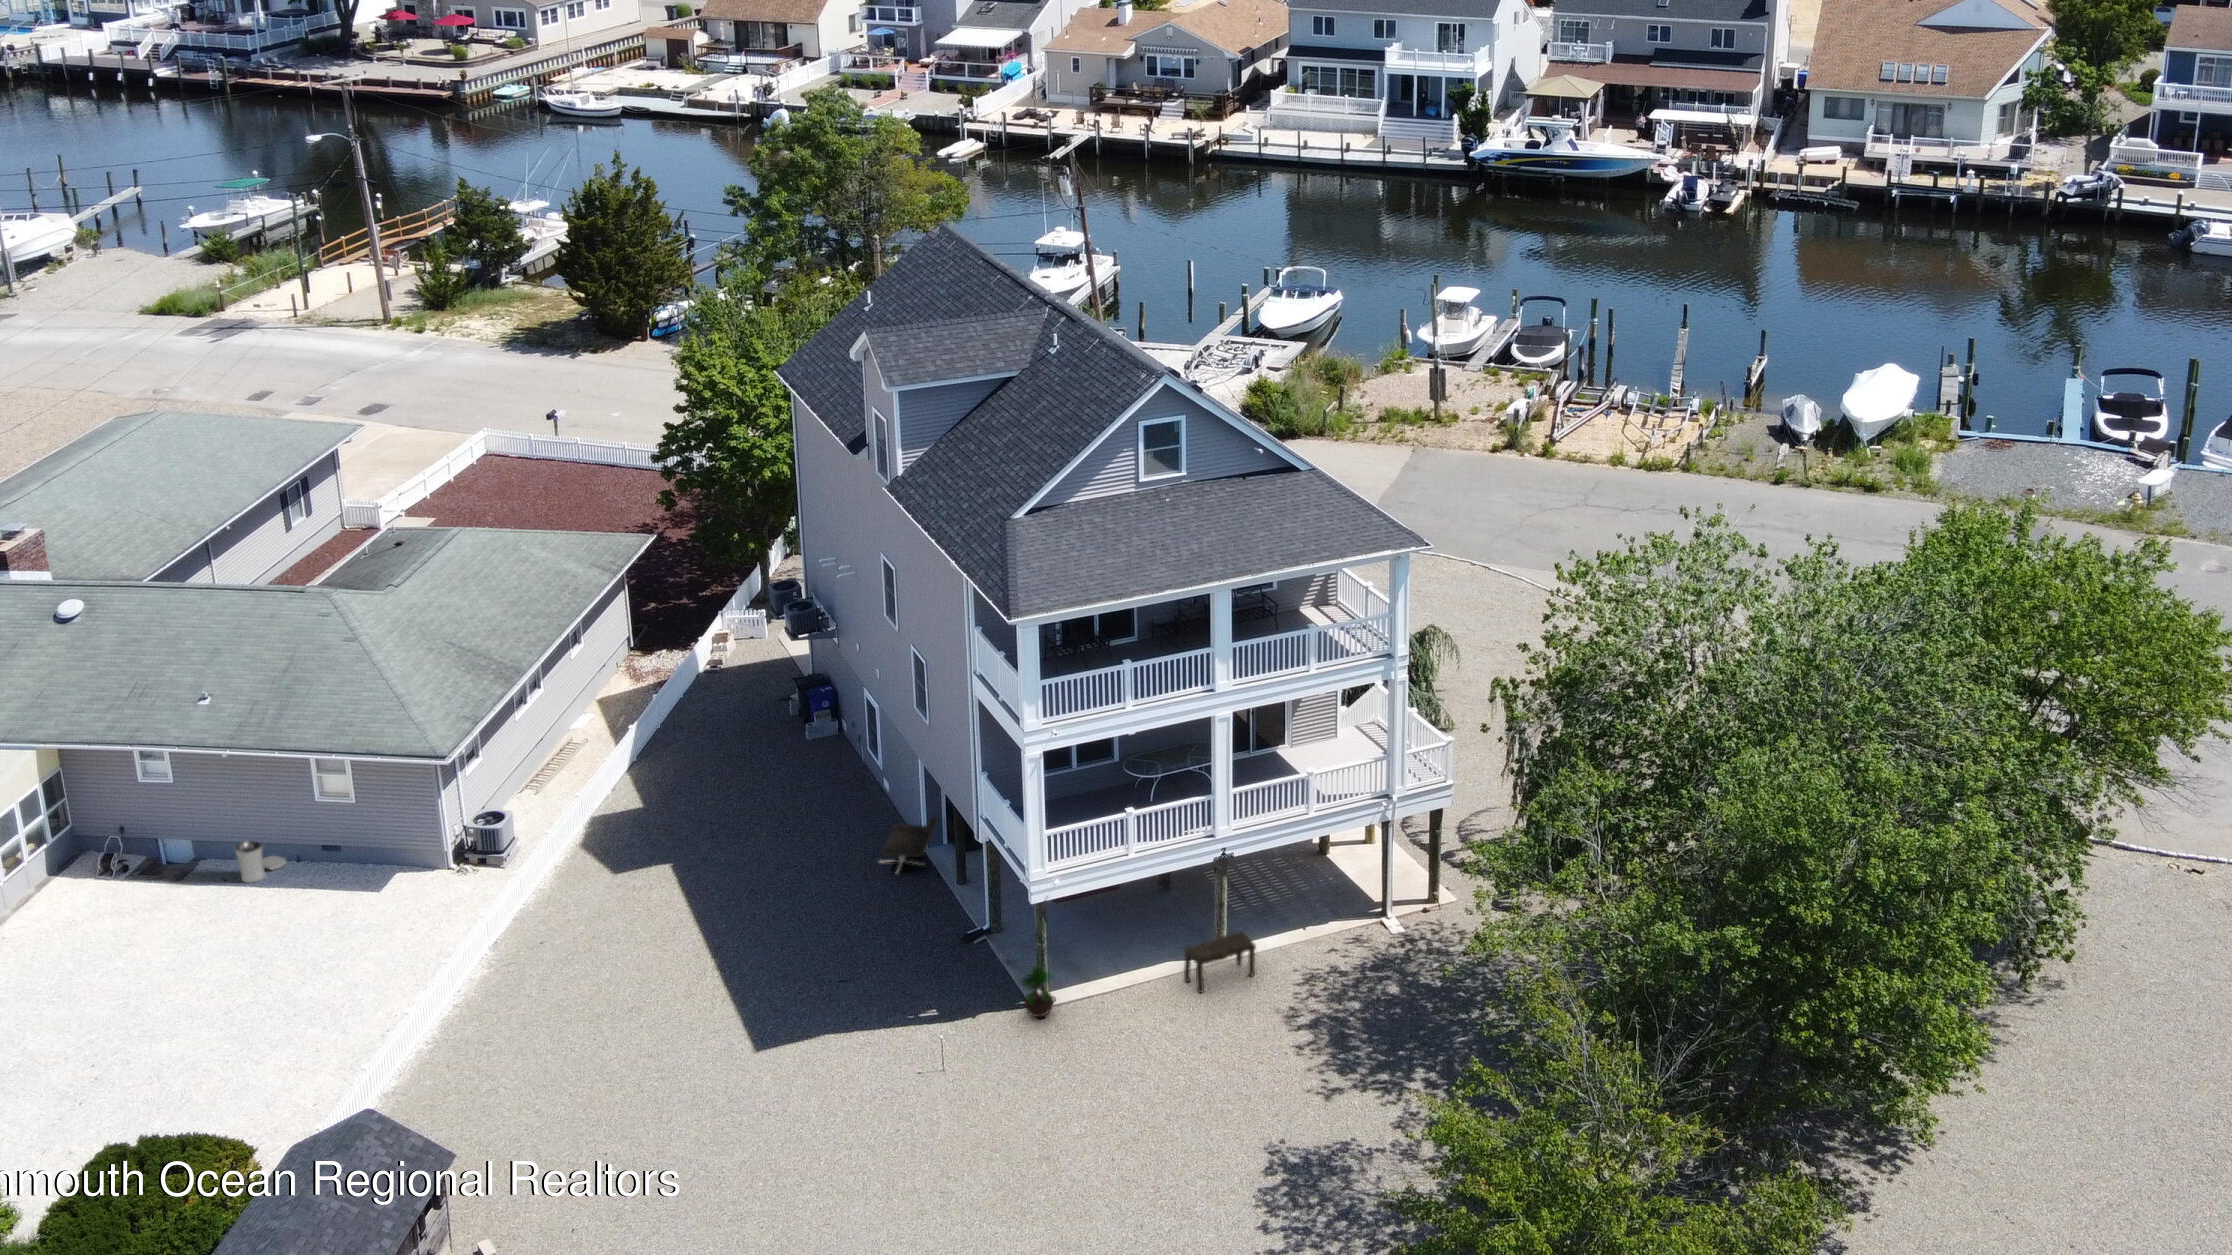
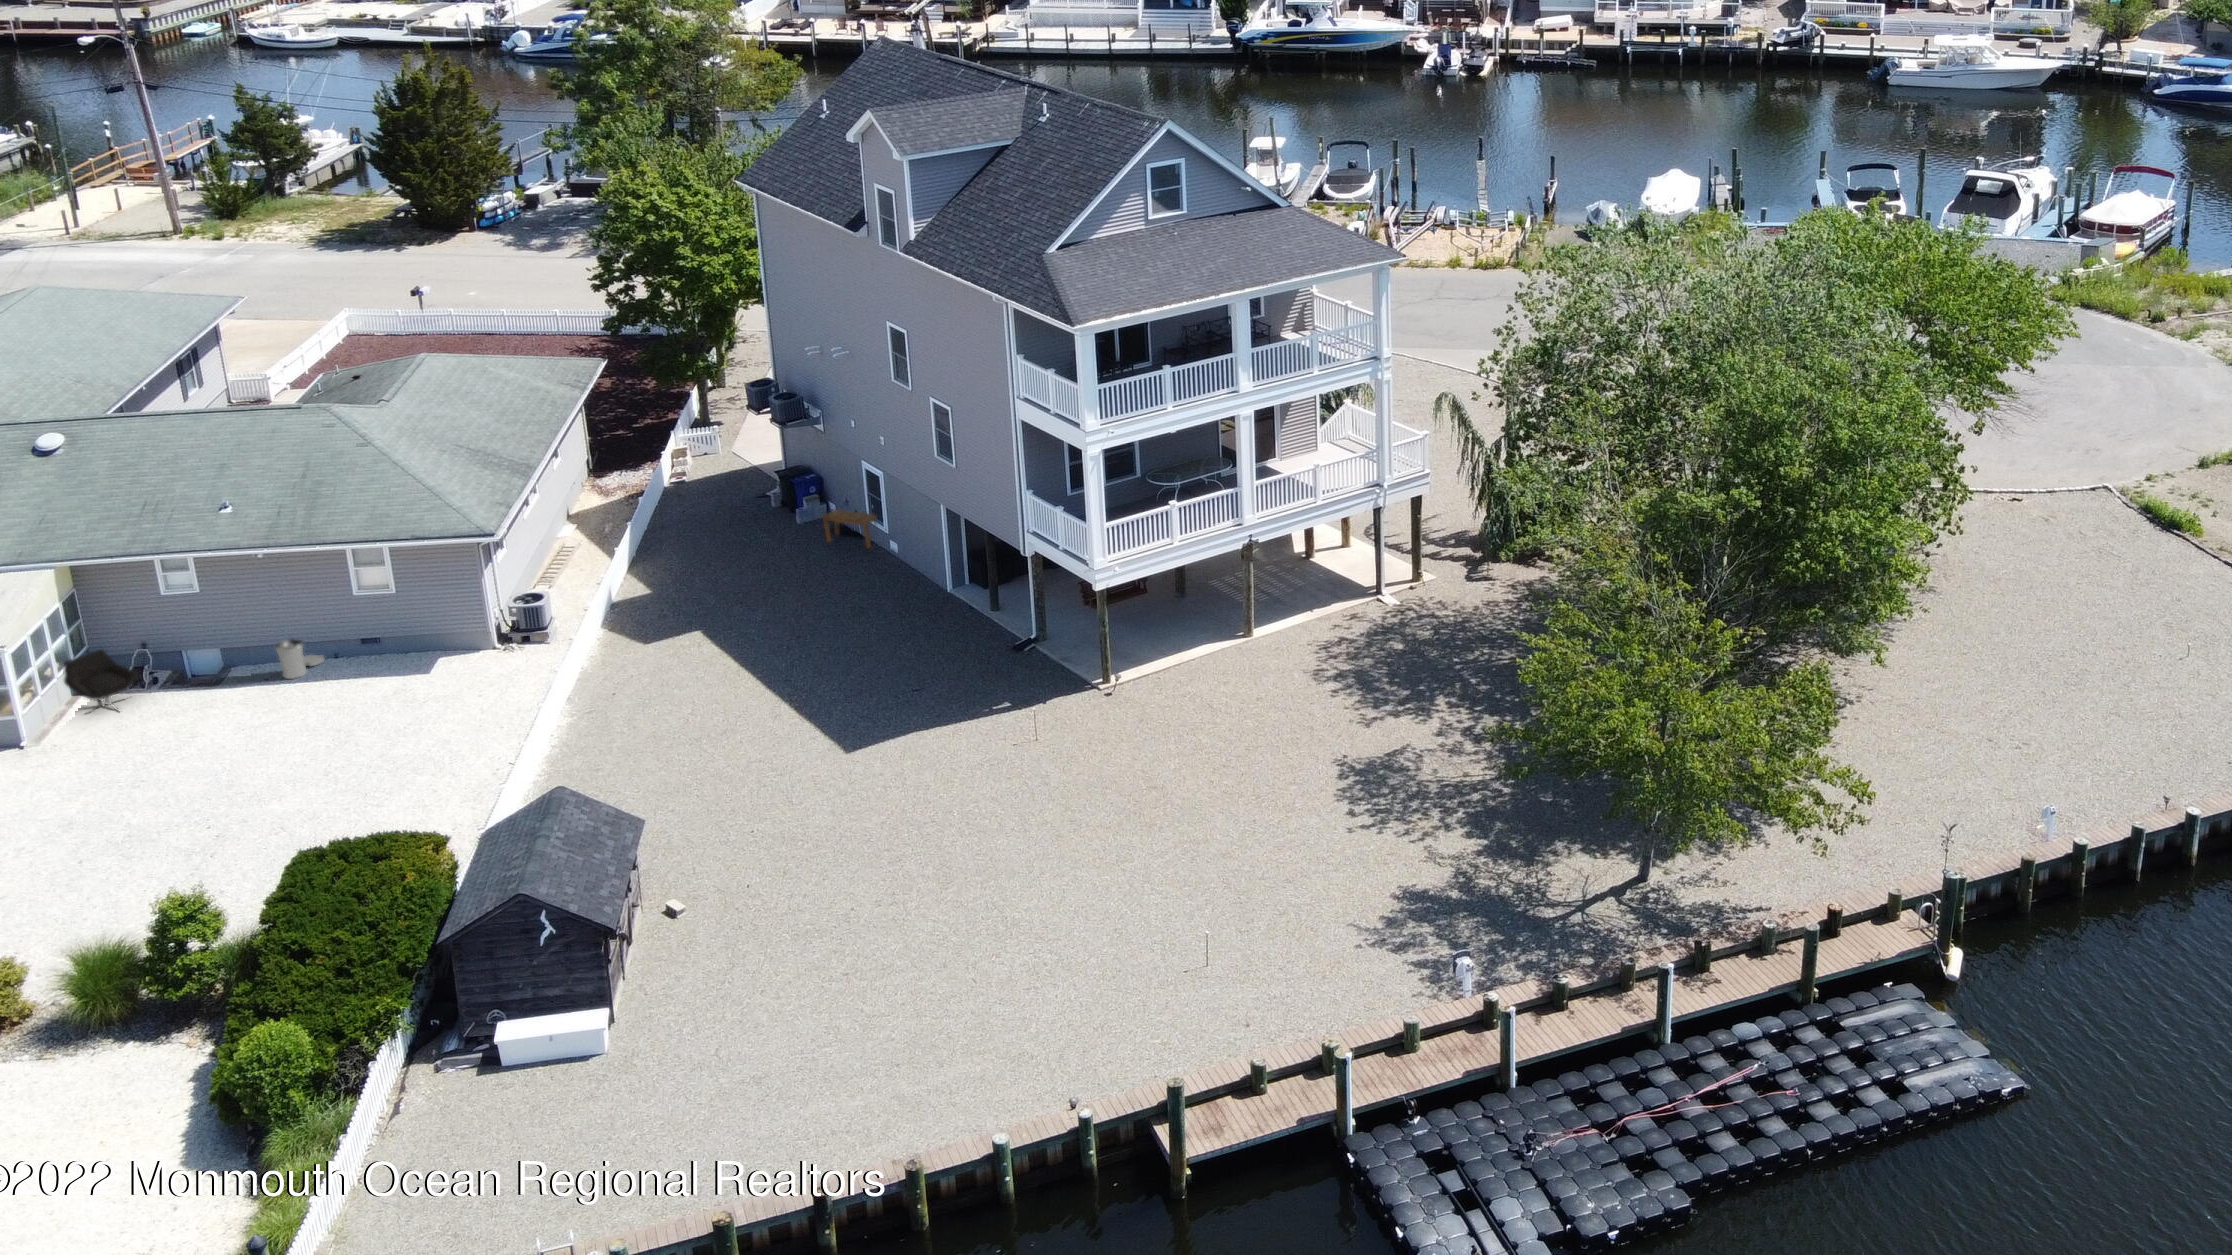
lounge chair: present [881,817,937,873] -> present [63,650,137,711]
bench: present [1184,931,1256,993] -> present [823,509,877,548]
potted tree: present [1019,965,1053,1017] -> none [1084,645,1118,696]

